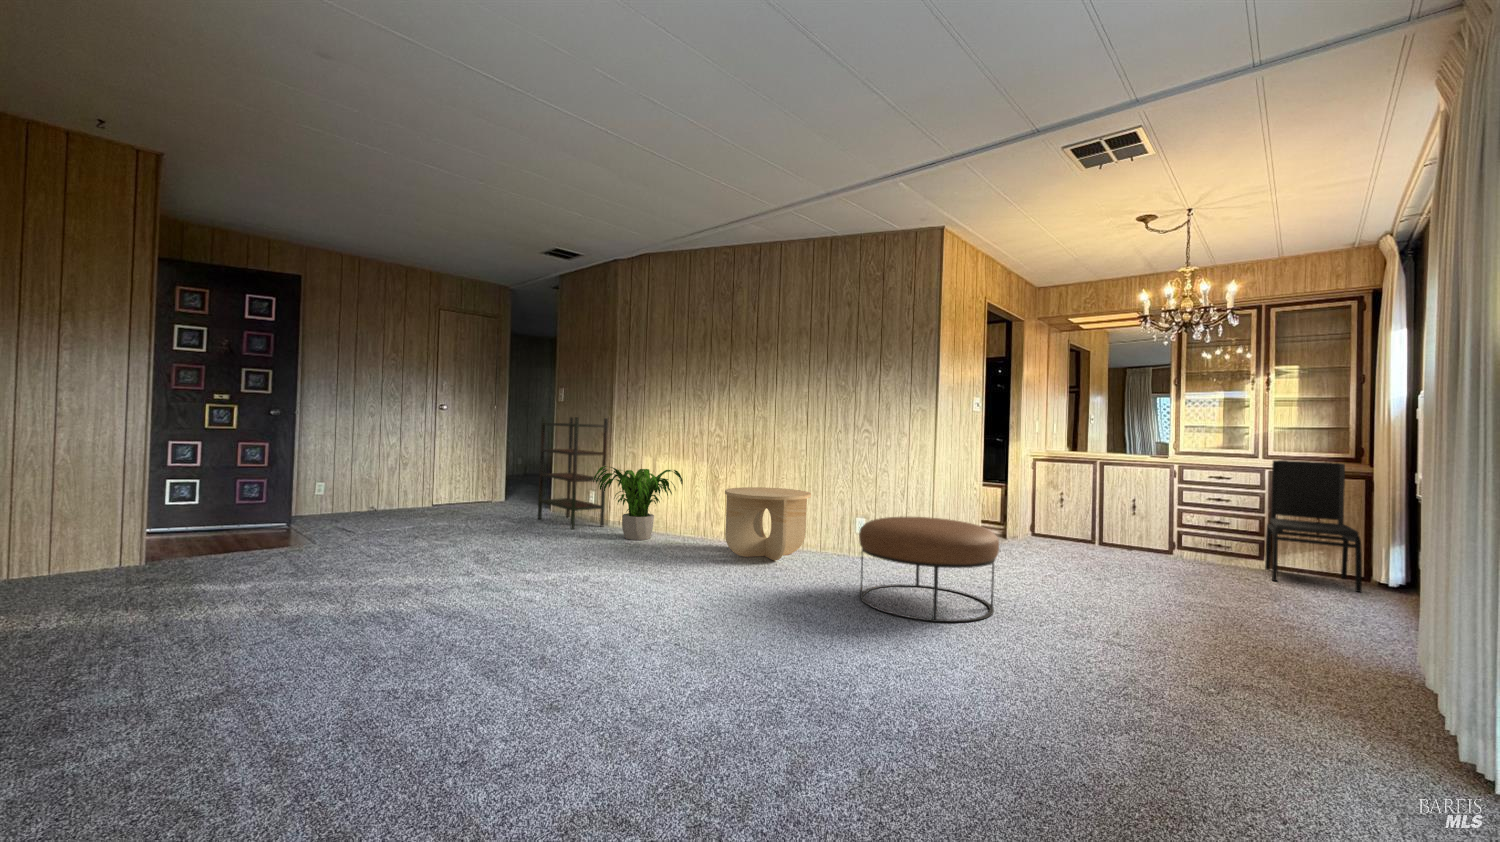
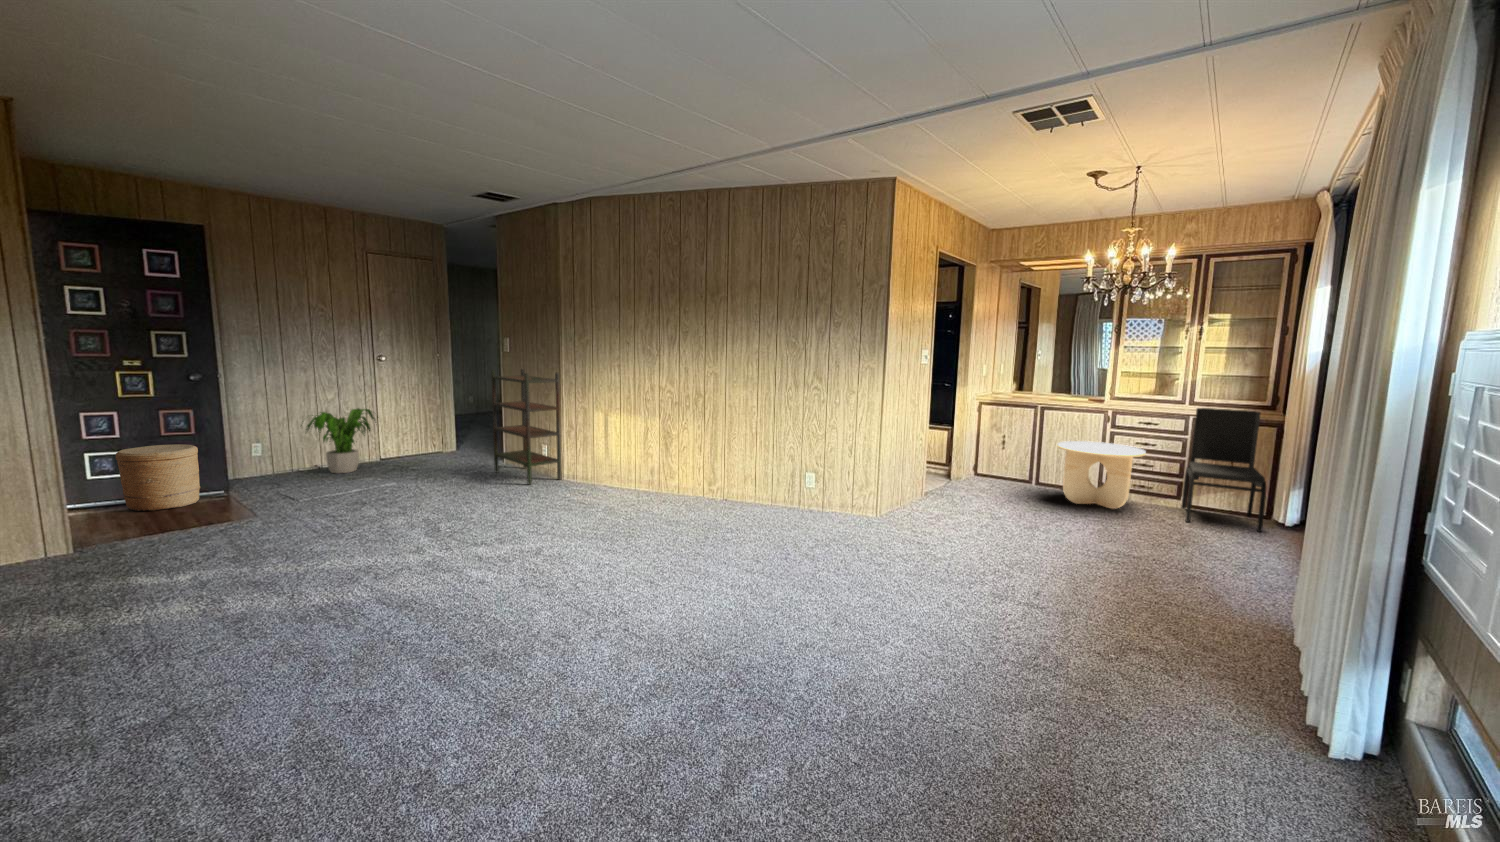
potted plant: present [593,466,683,540] -> present [306,408,375,473]
woven basket: none [185,476,260,537] -> present [116,444,200,511]
side table: present [725,487,811,560] -> present [1057,441,1146,509]
ottoman: present [859,517,999,622] -> none [805,480,936,587]

